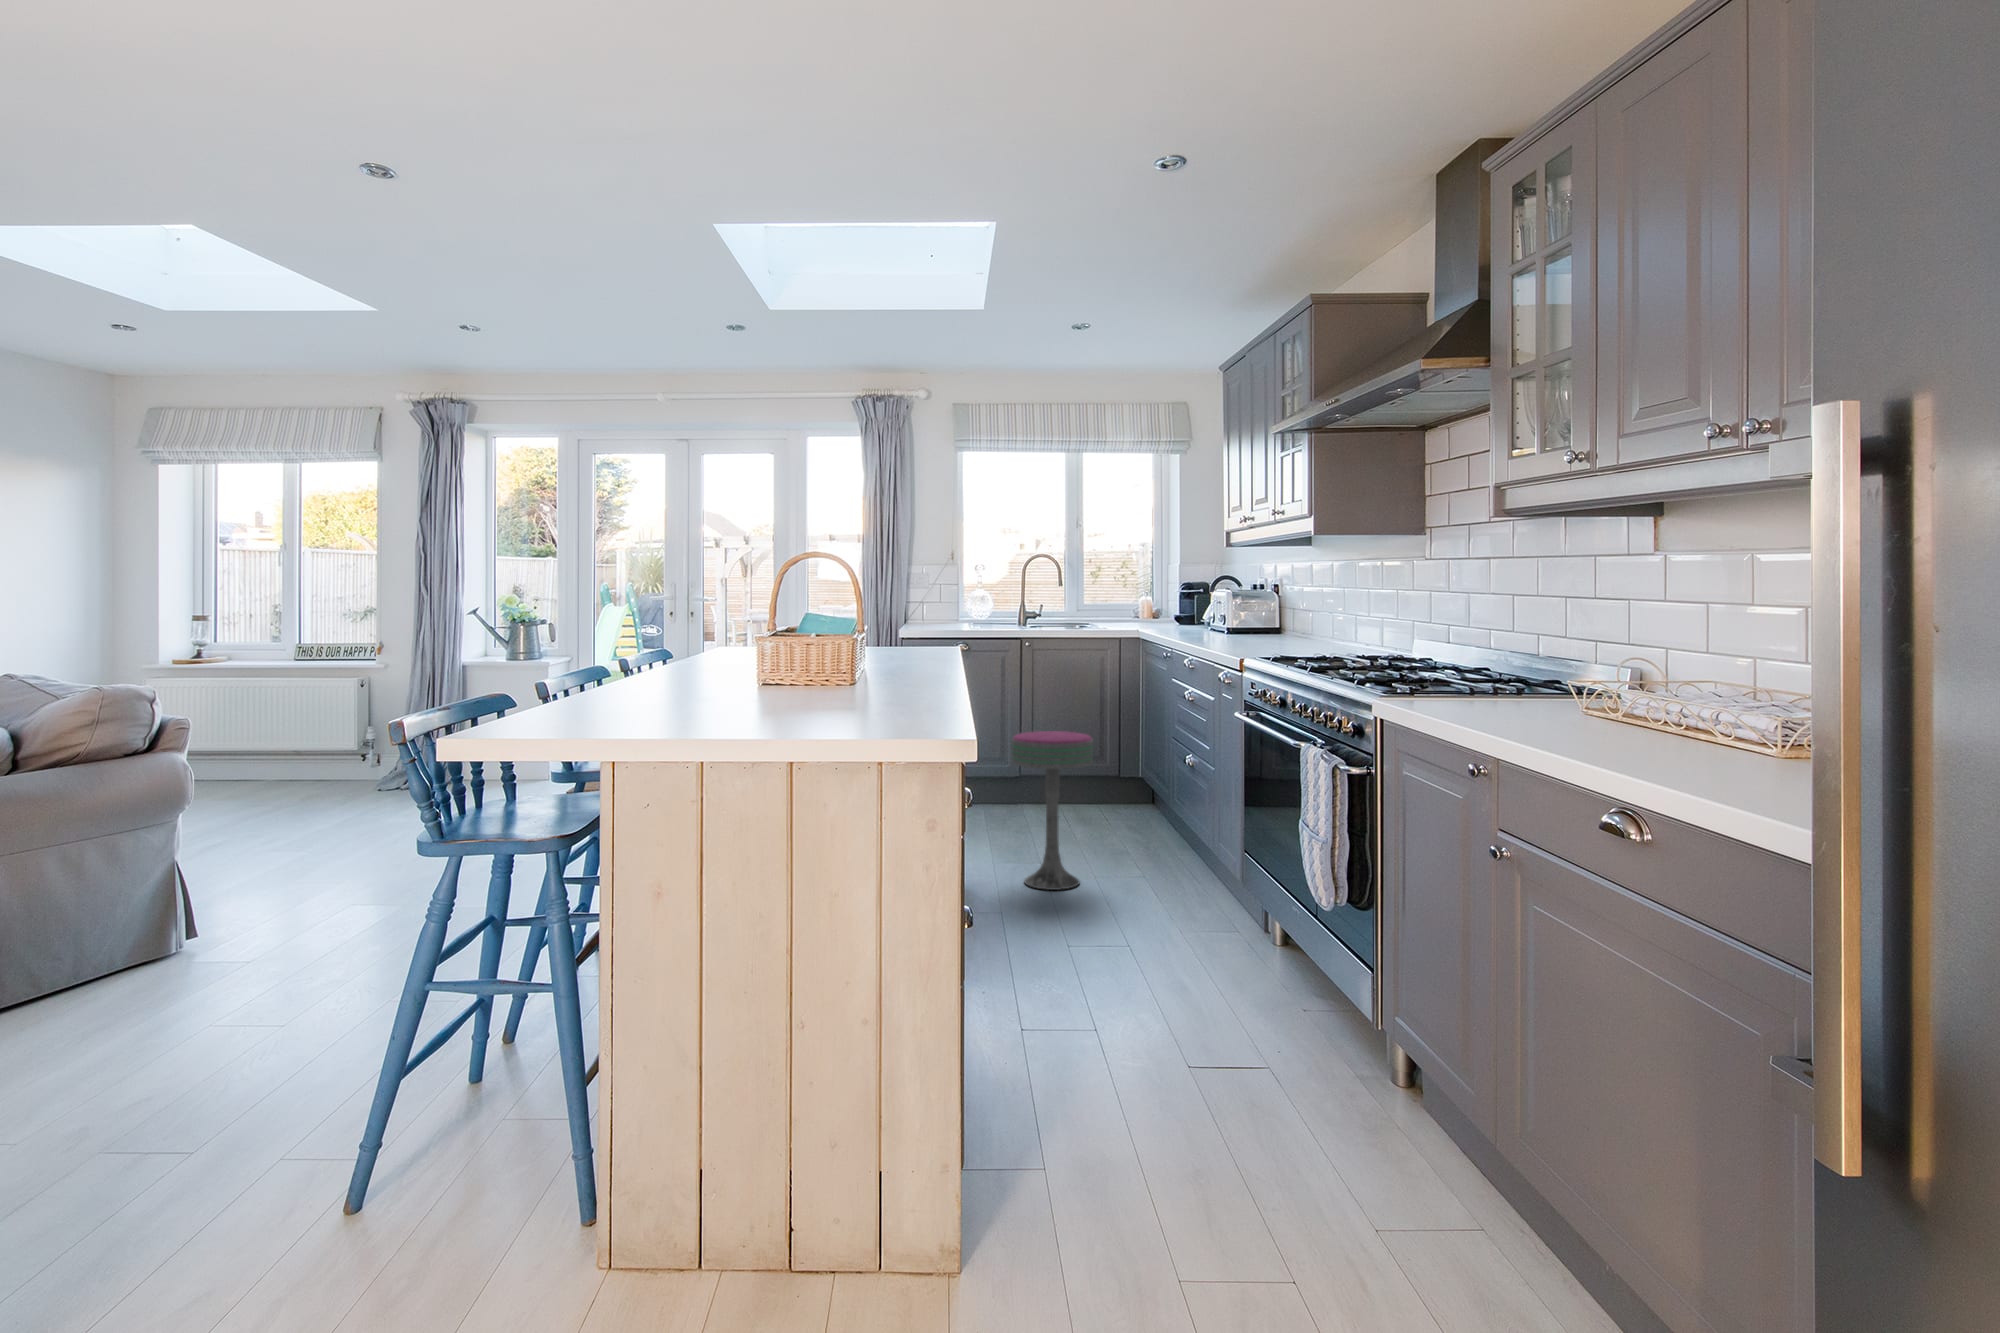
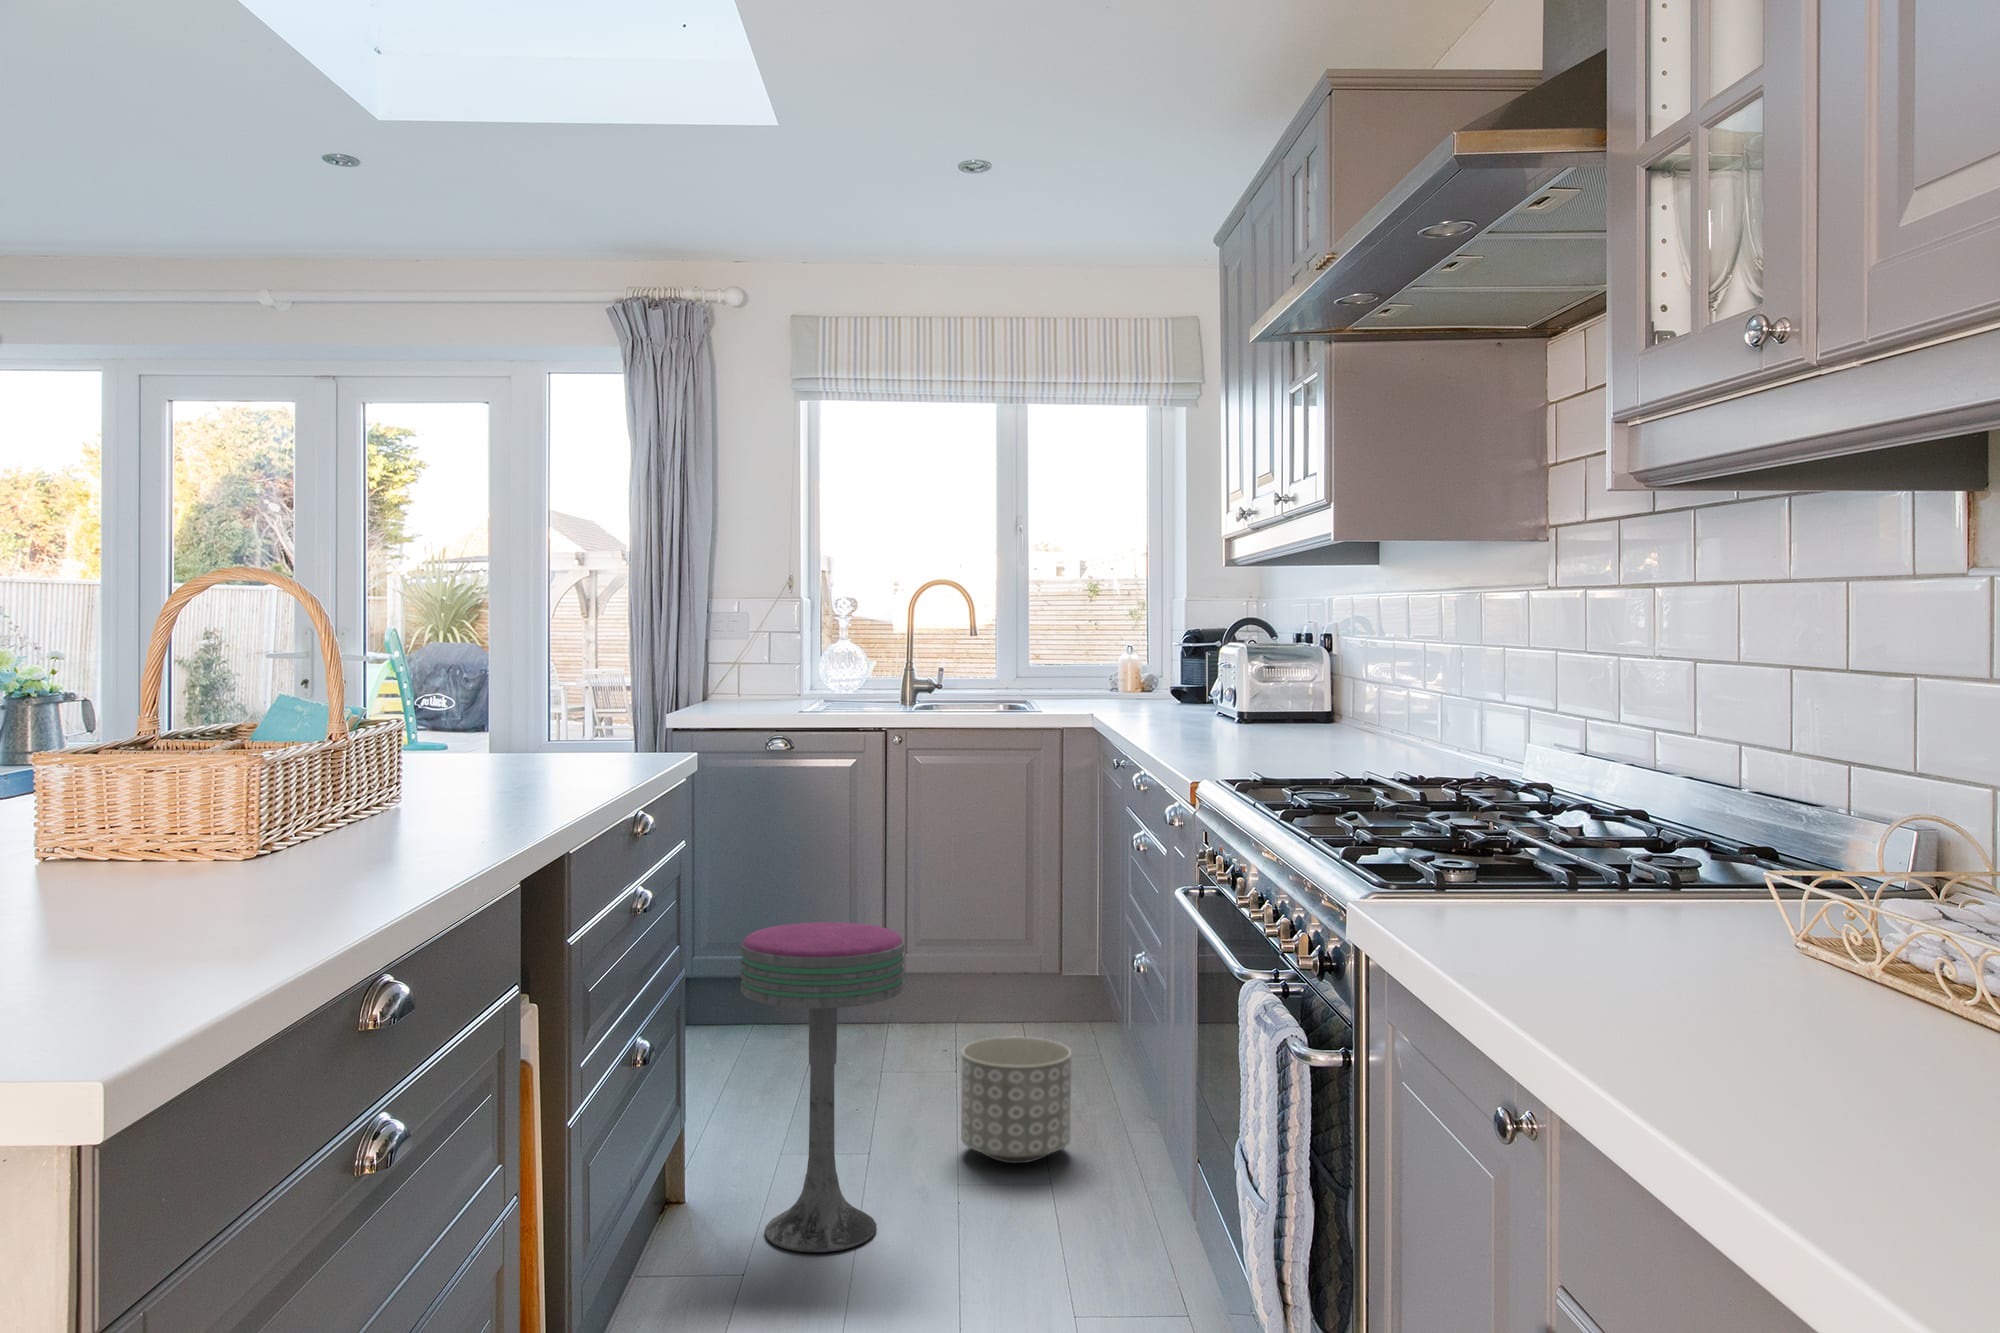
planter: none [1102,795,1159,856] -> present [961,1037,1071,1163]

